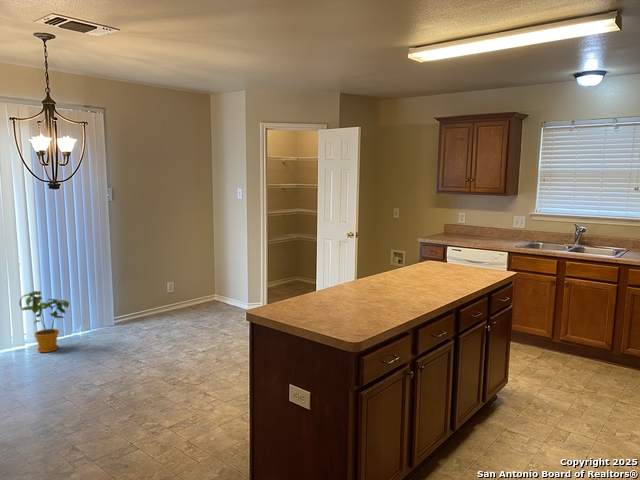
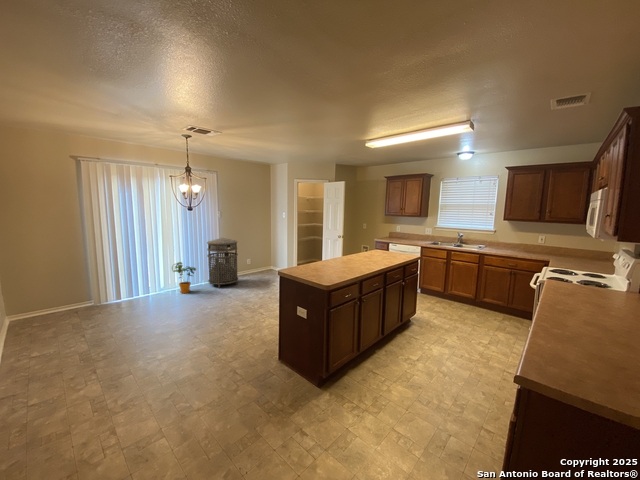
trash can: none [90,240,153,340] -> present [207,238,238,288]

